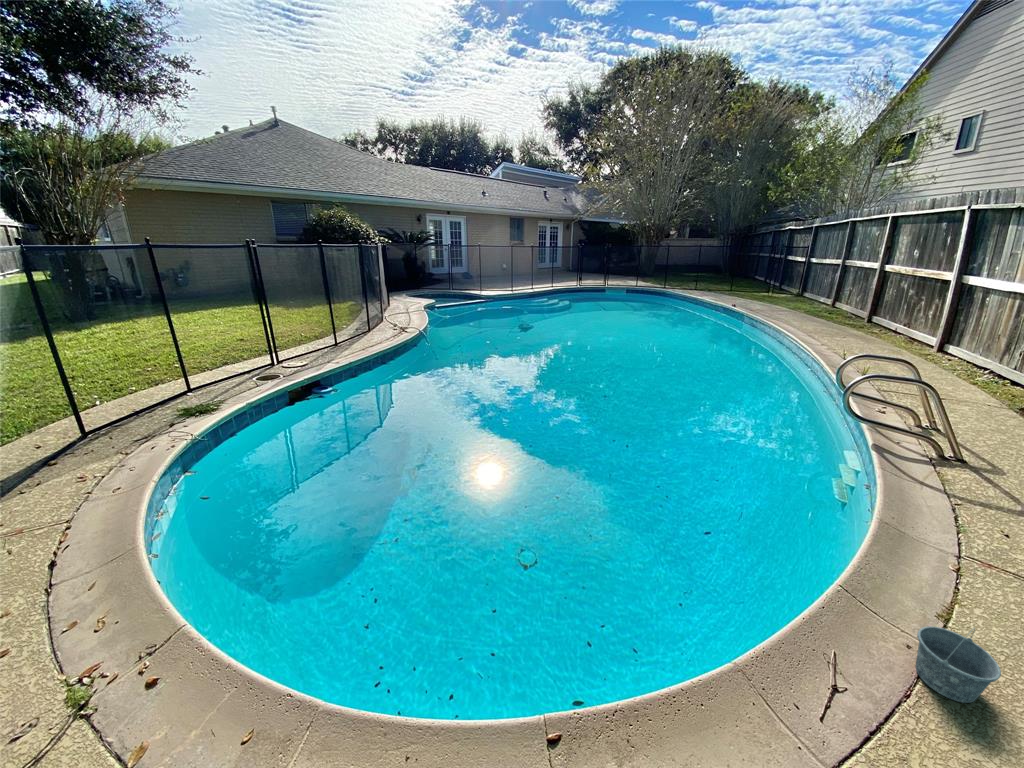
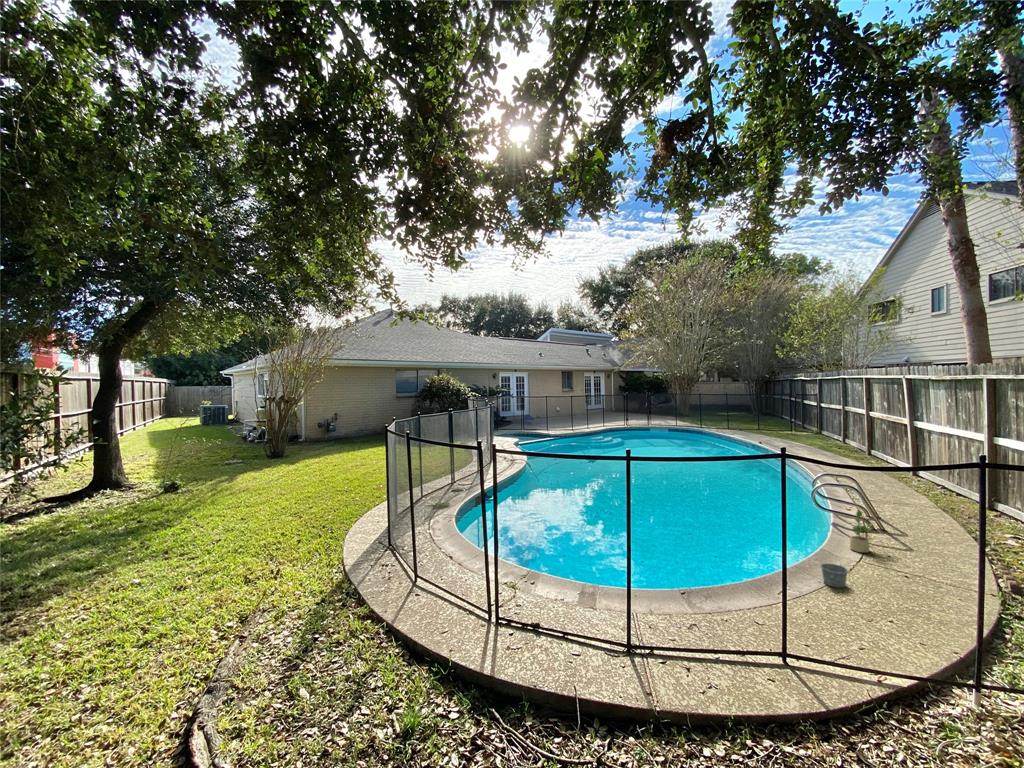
potted plant: none [925,465,998,545] -> present [850,511,874,552]

